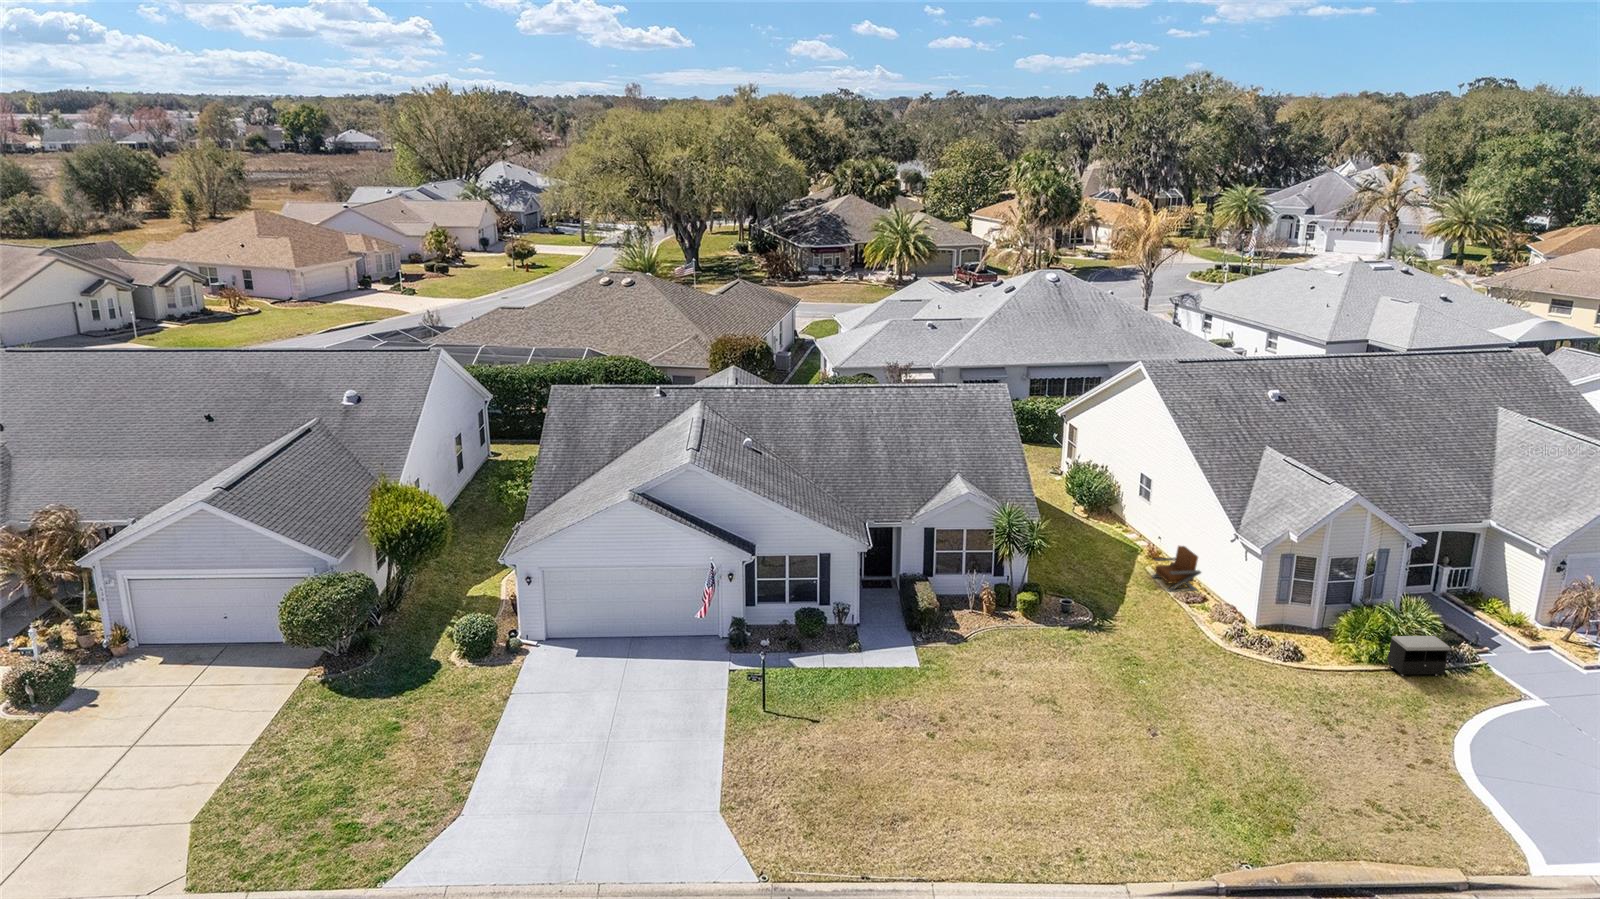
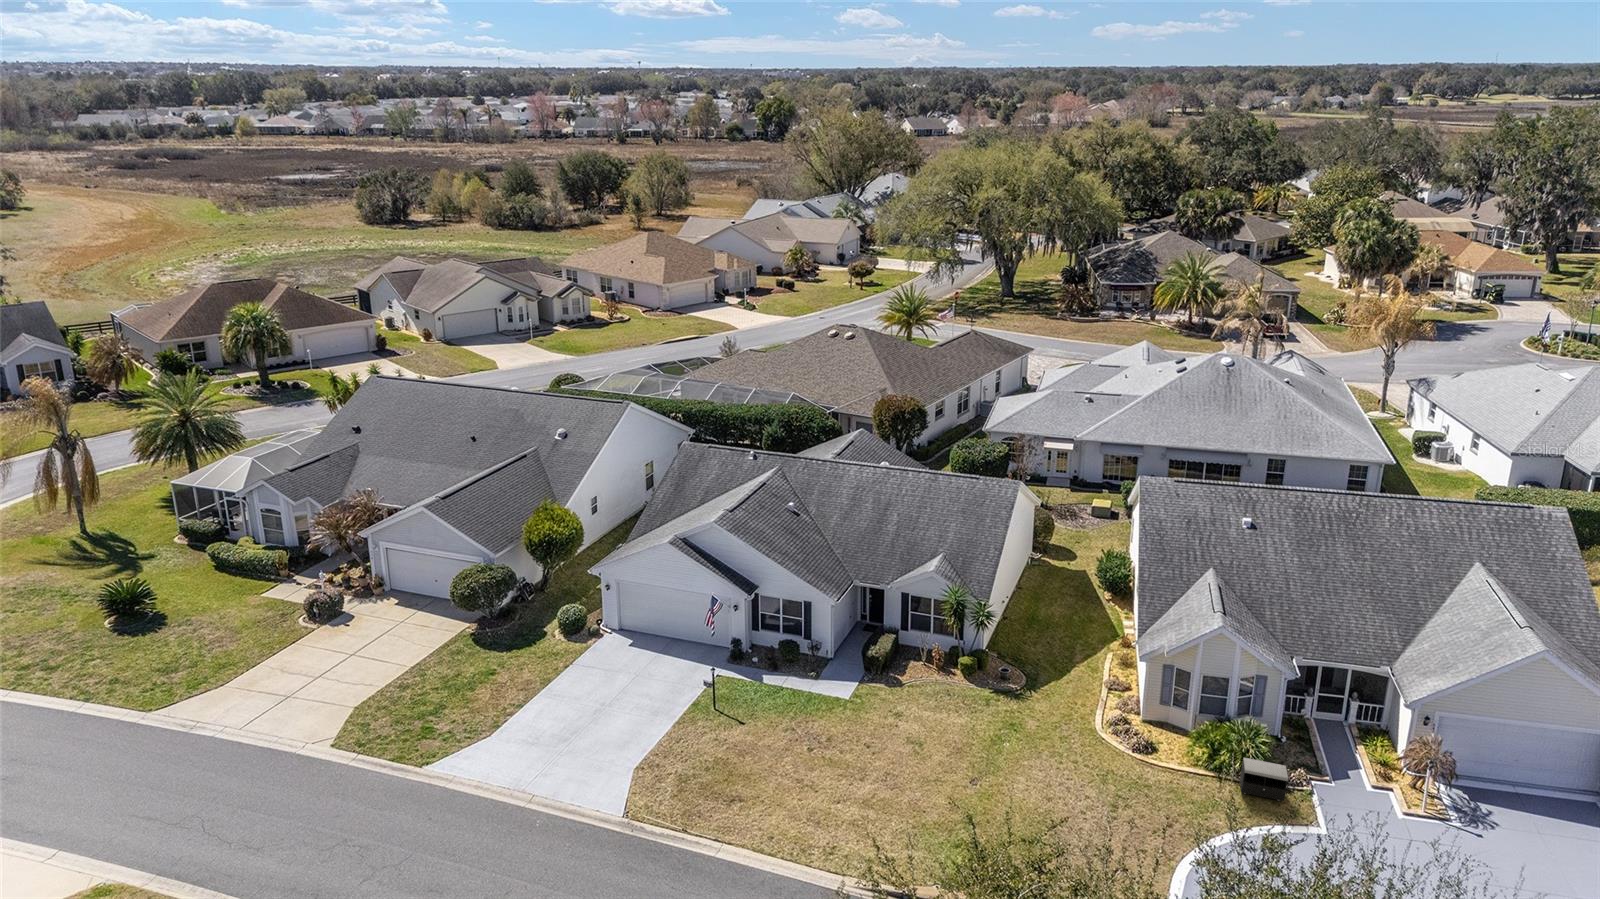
lounge chair: present [1152,546,1201,592] -> none [1106,641,1139,683]

